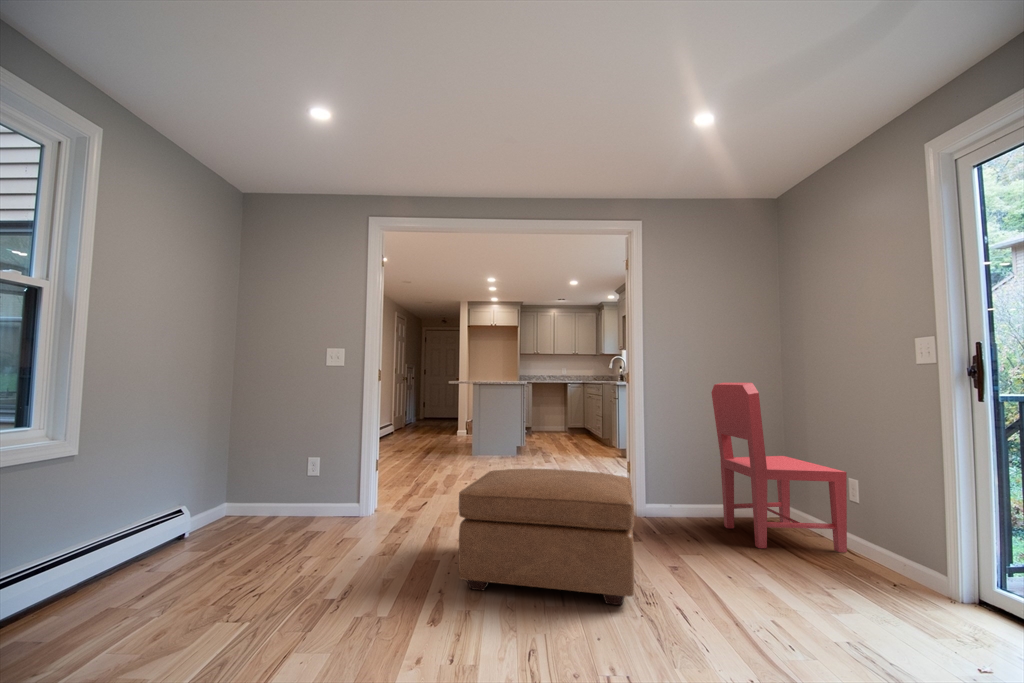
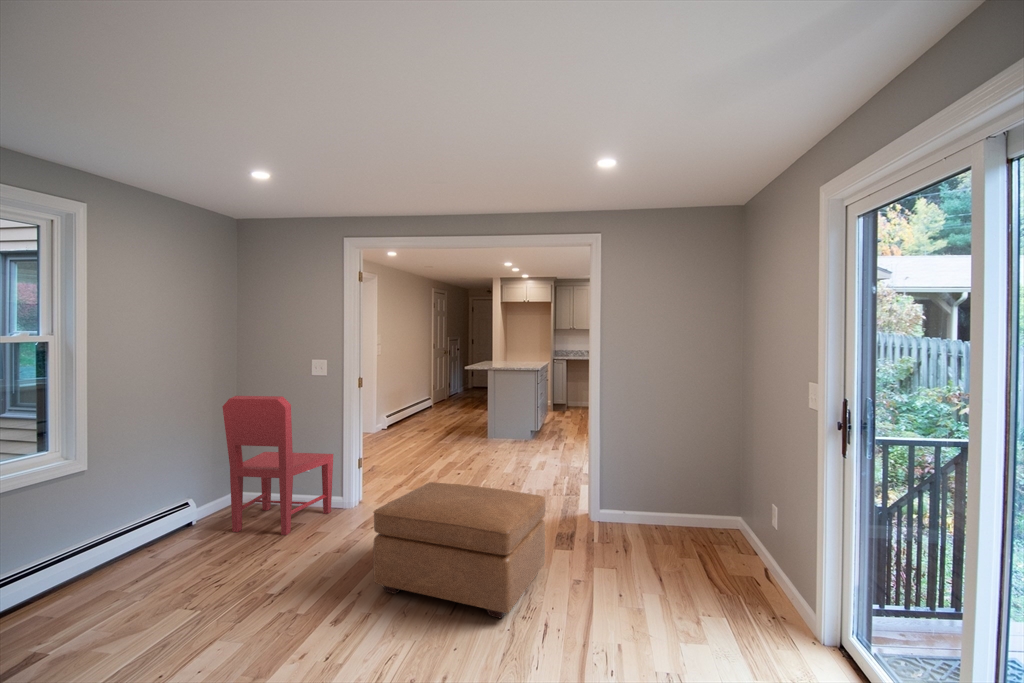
dining chair: present [711,383,847,552] -> present [222,396,333,535]

